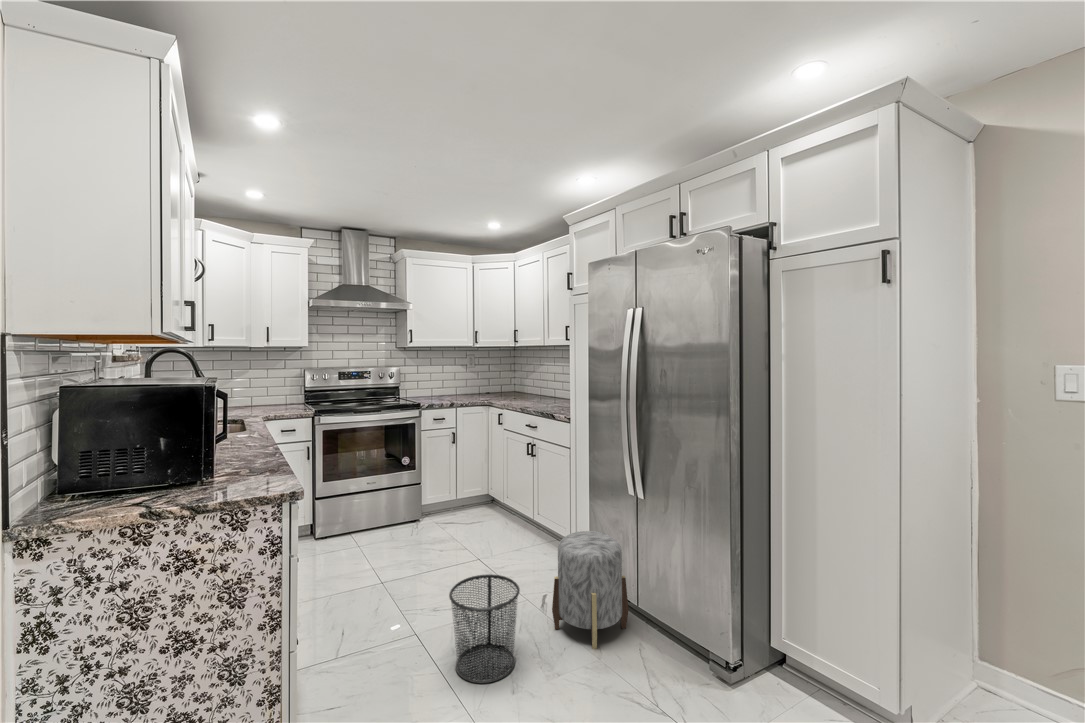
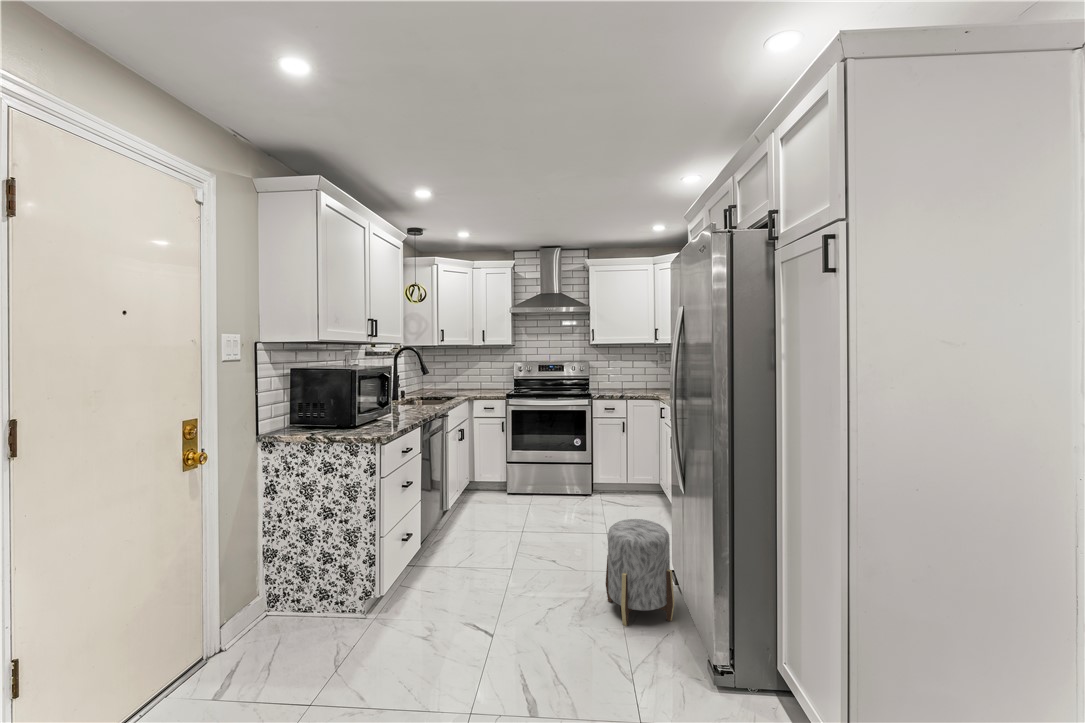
waste bin: present [449,574,520,683] -> none [504,533,561,617]

